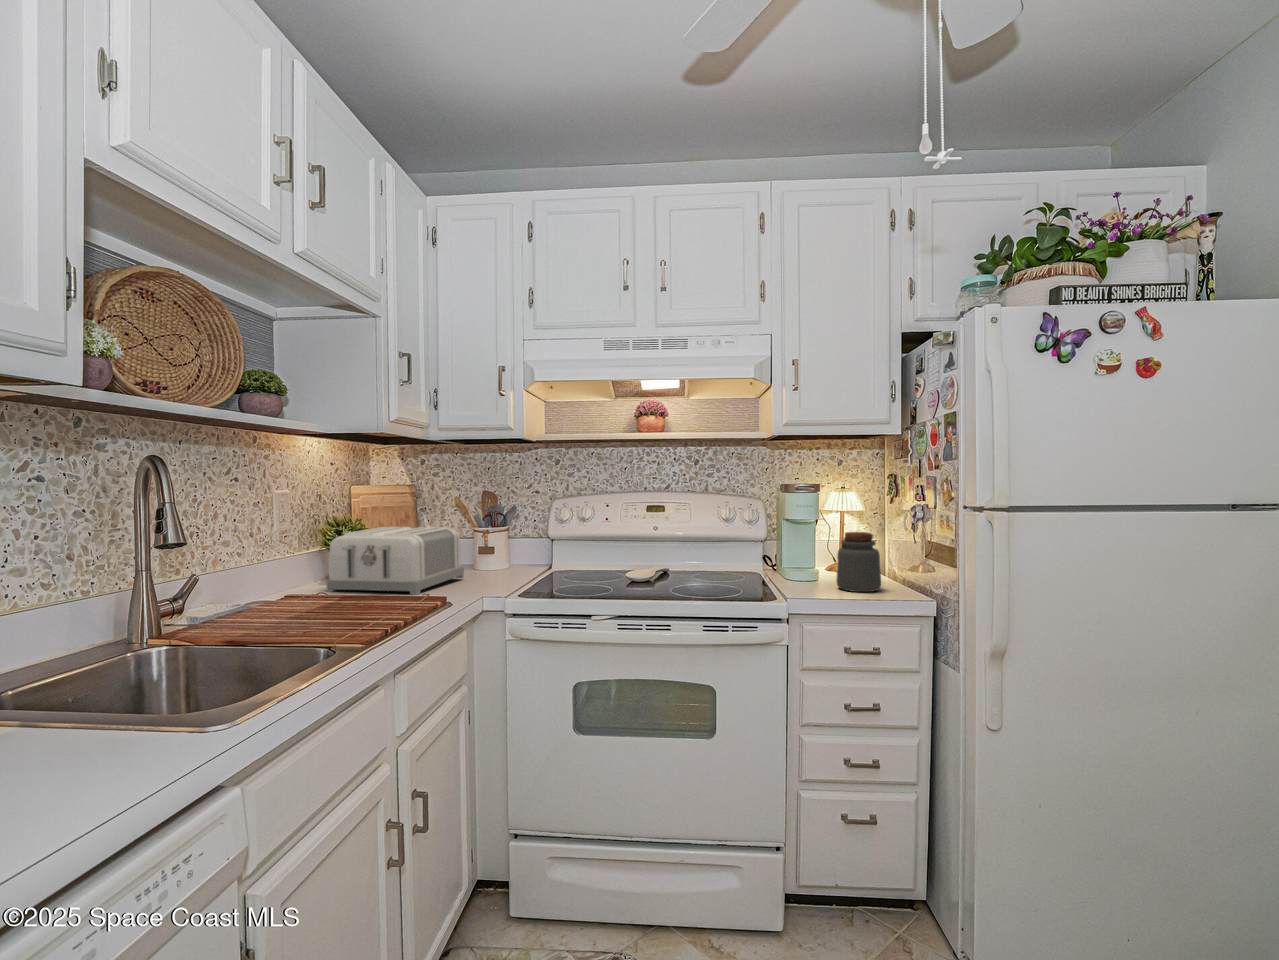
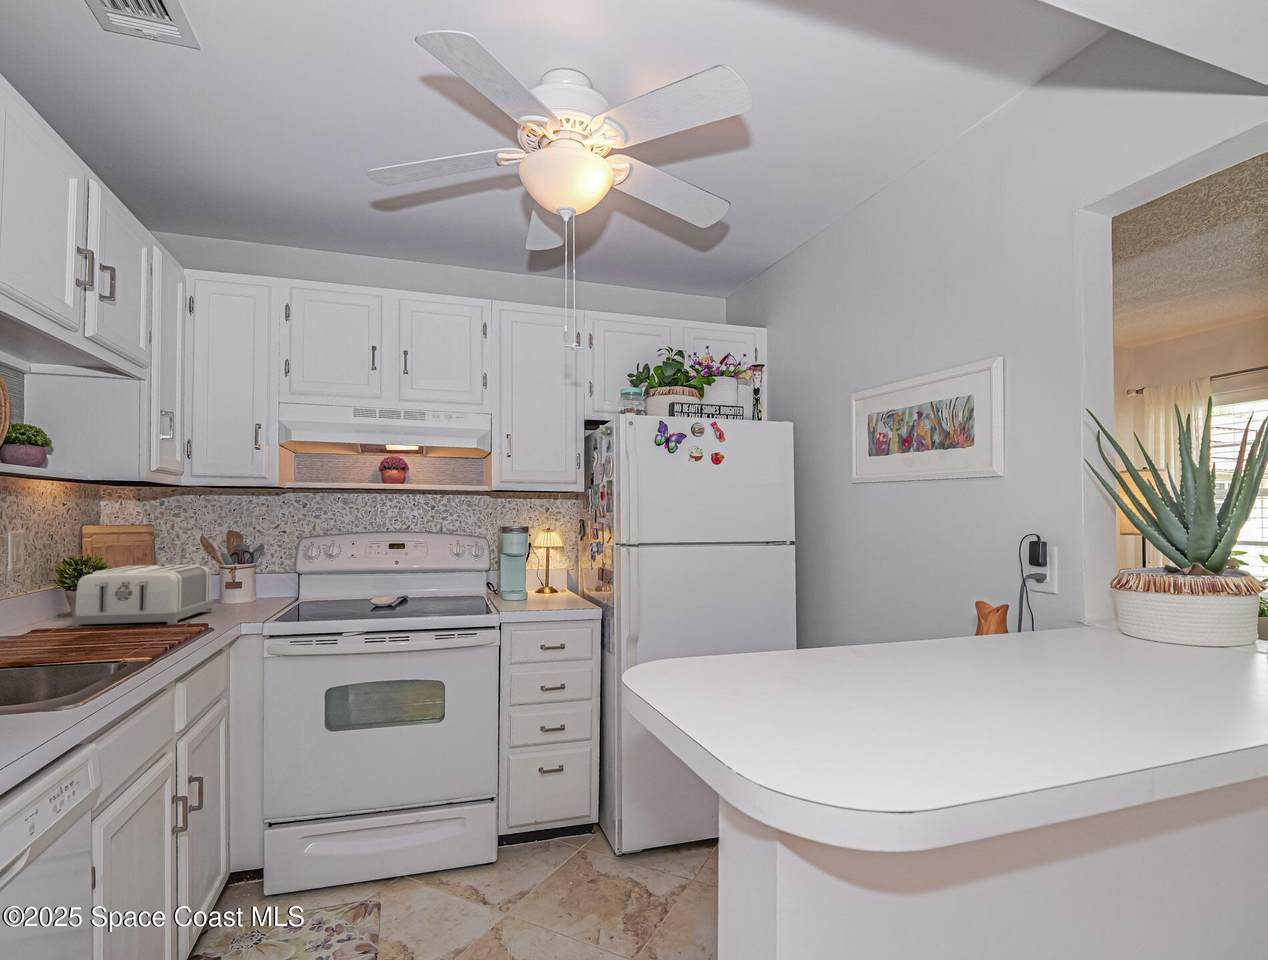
jar: present [836,532,881,592] -> none [538,562,569,605]

